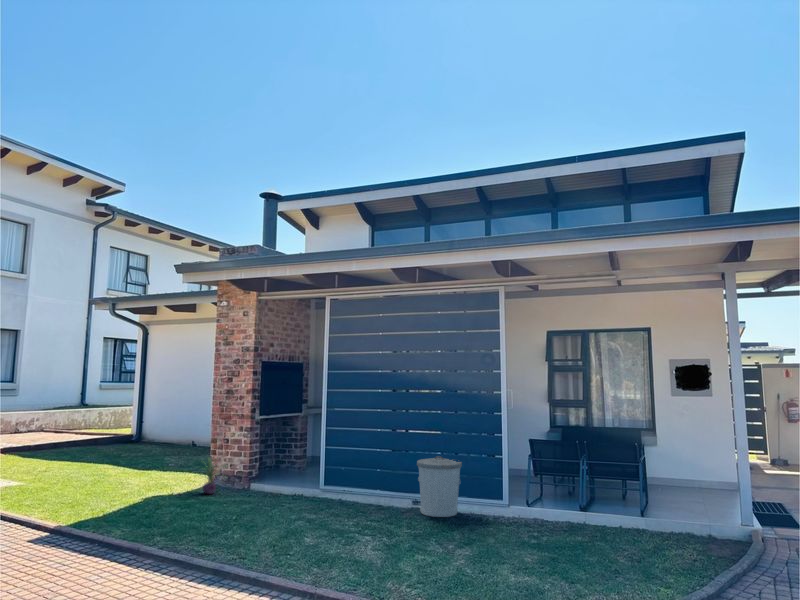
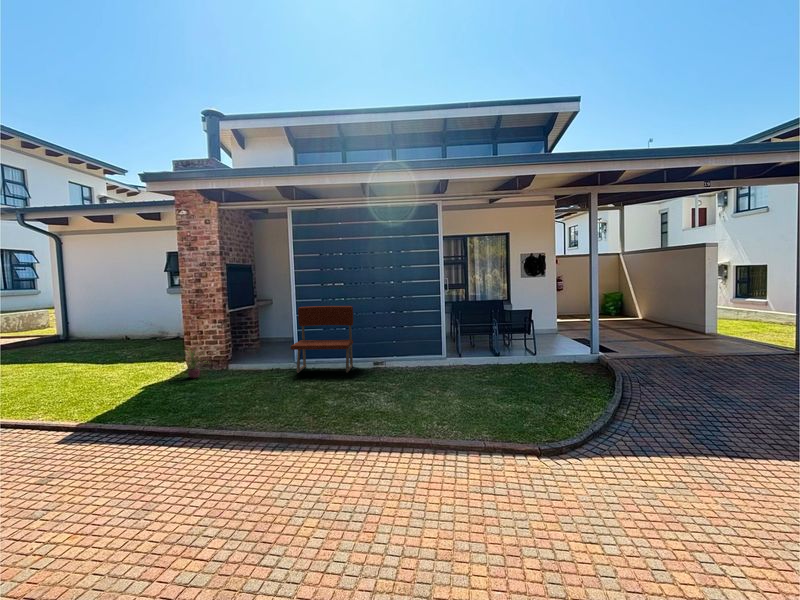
bench: none [311,418,394,509] -> present [291,306,353,373]
trash can: present [417,456,462,517] -> none [377,329,411,372]

